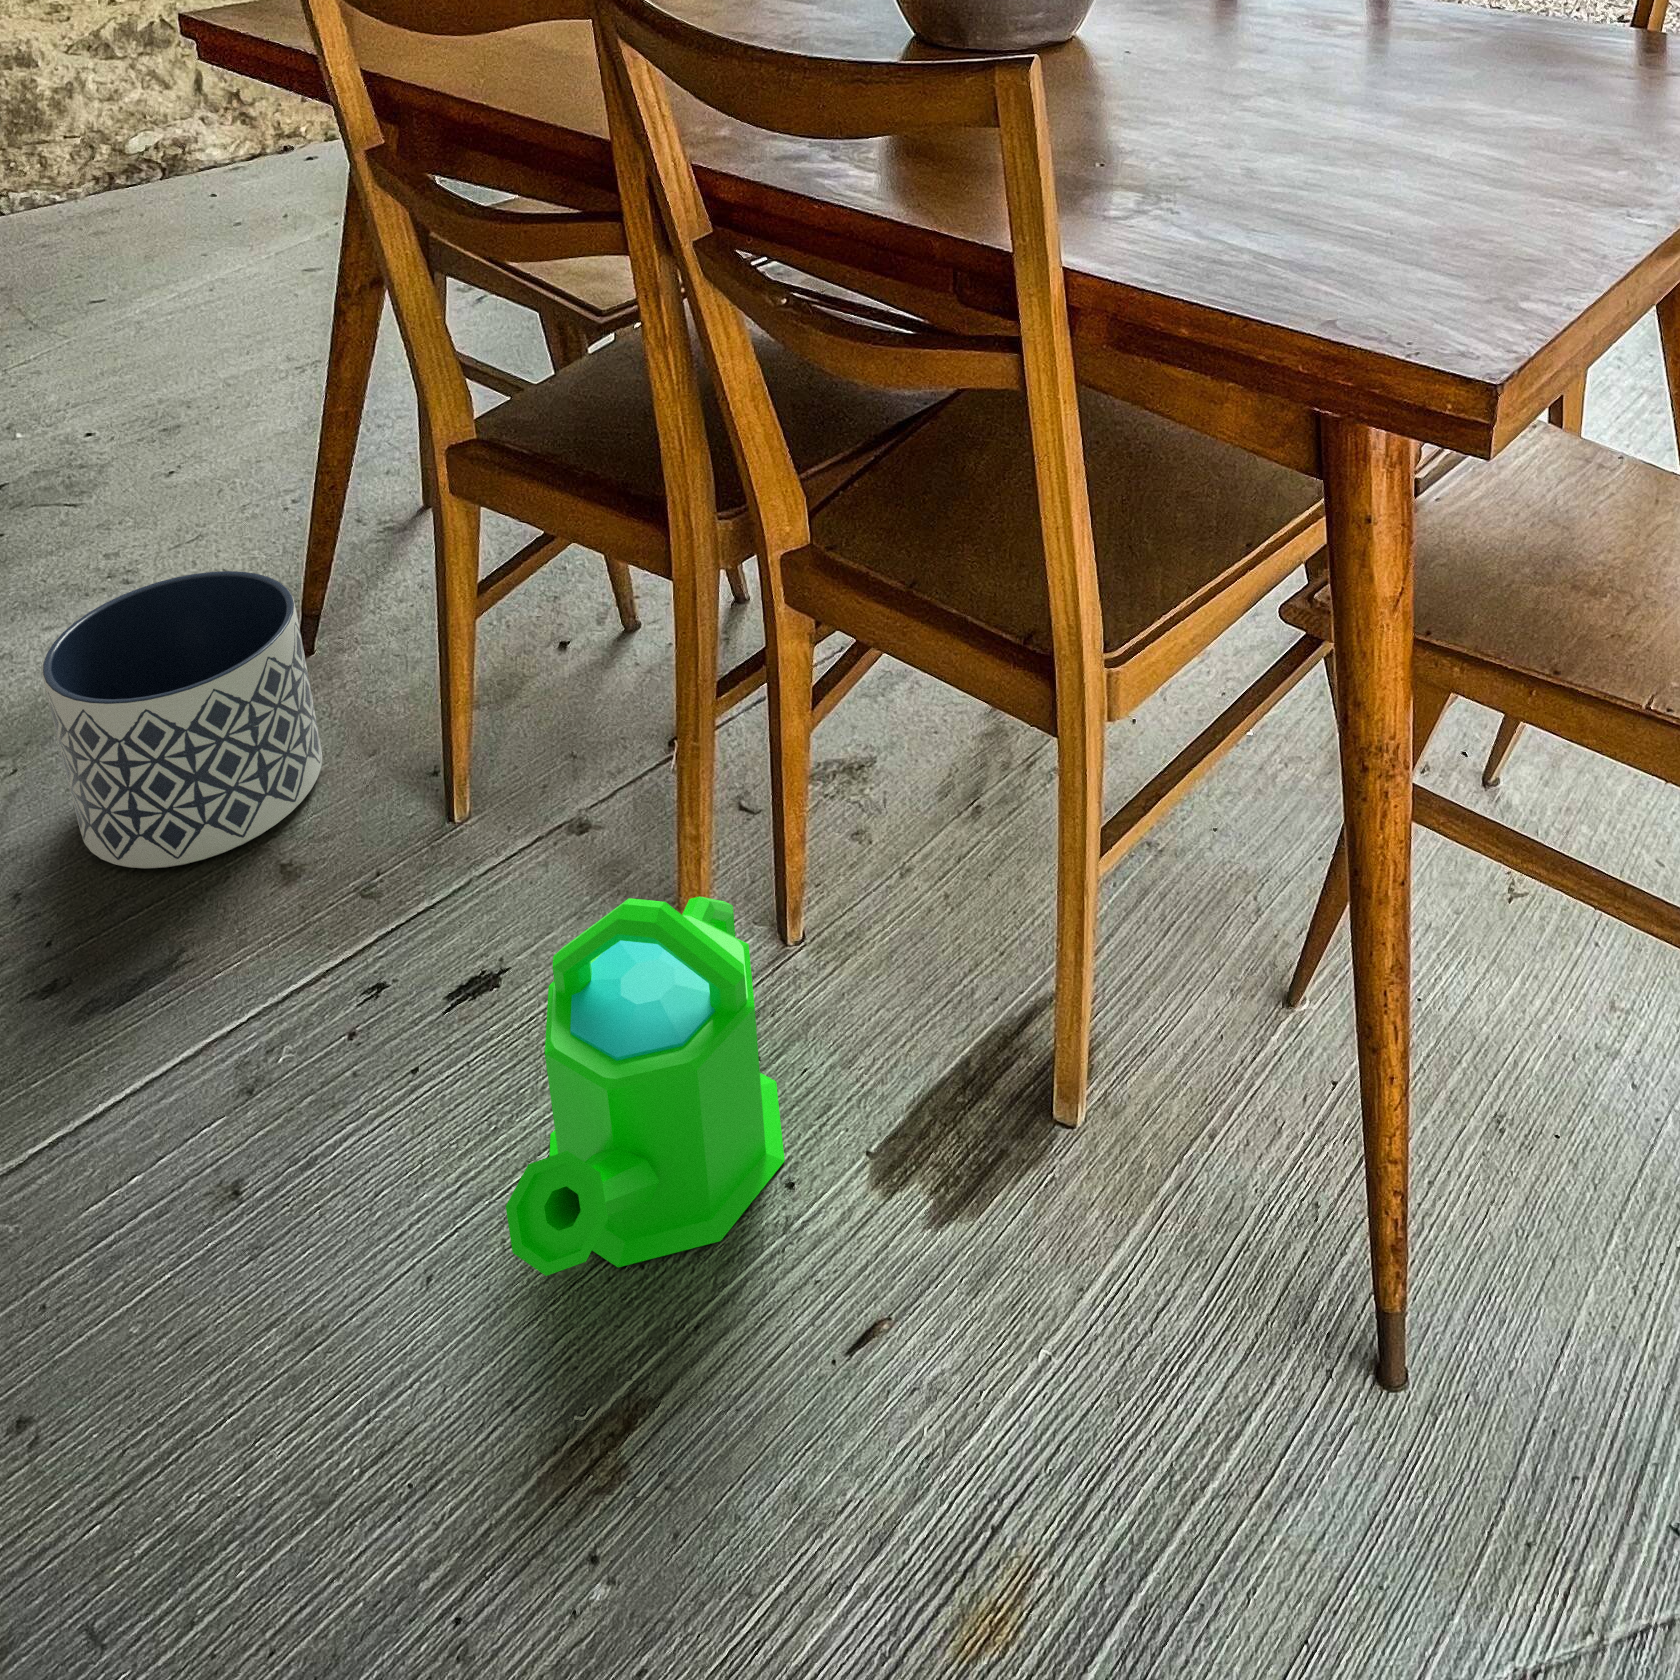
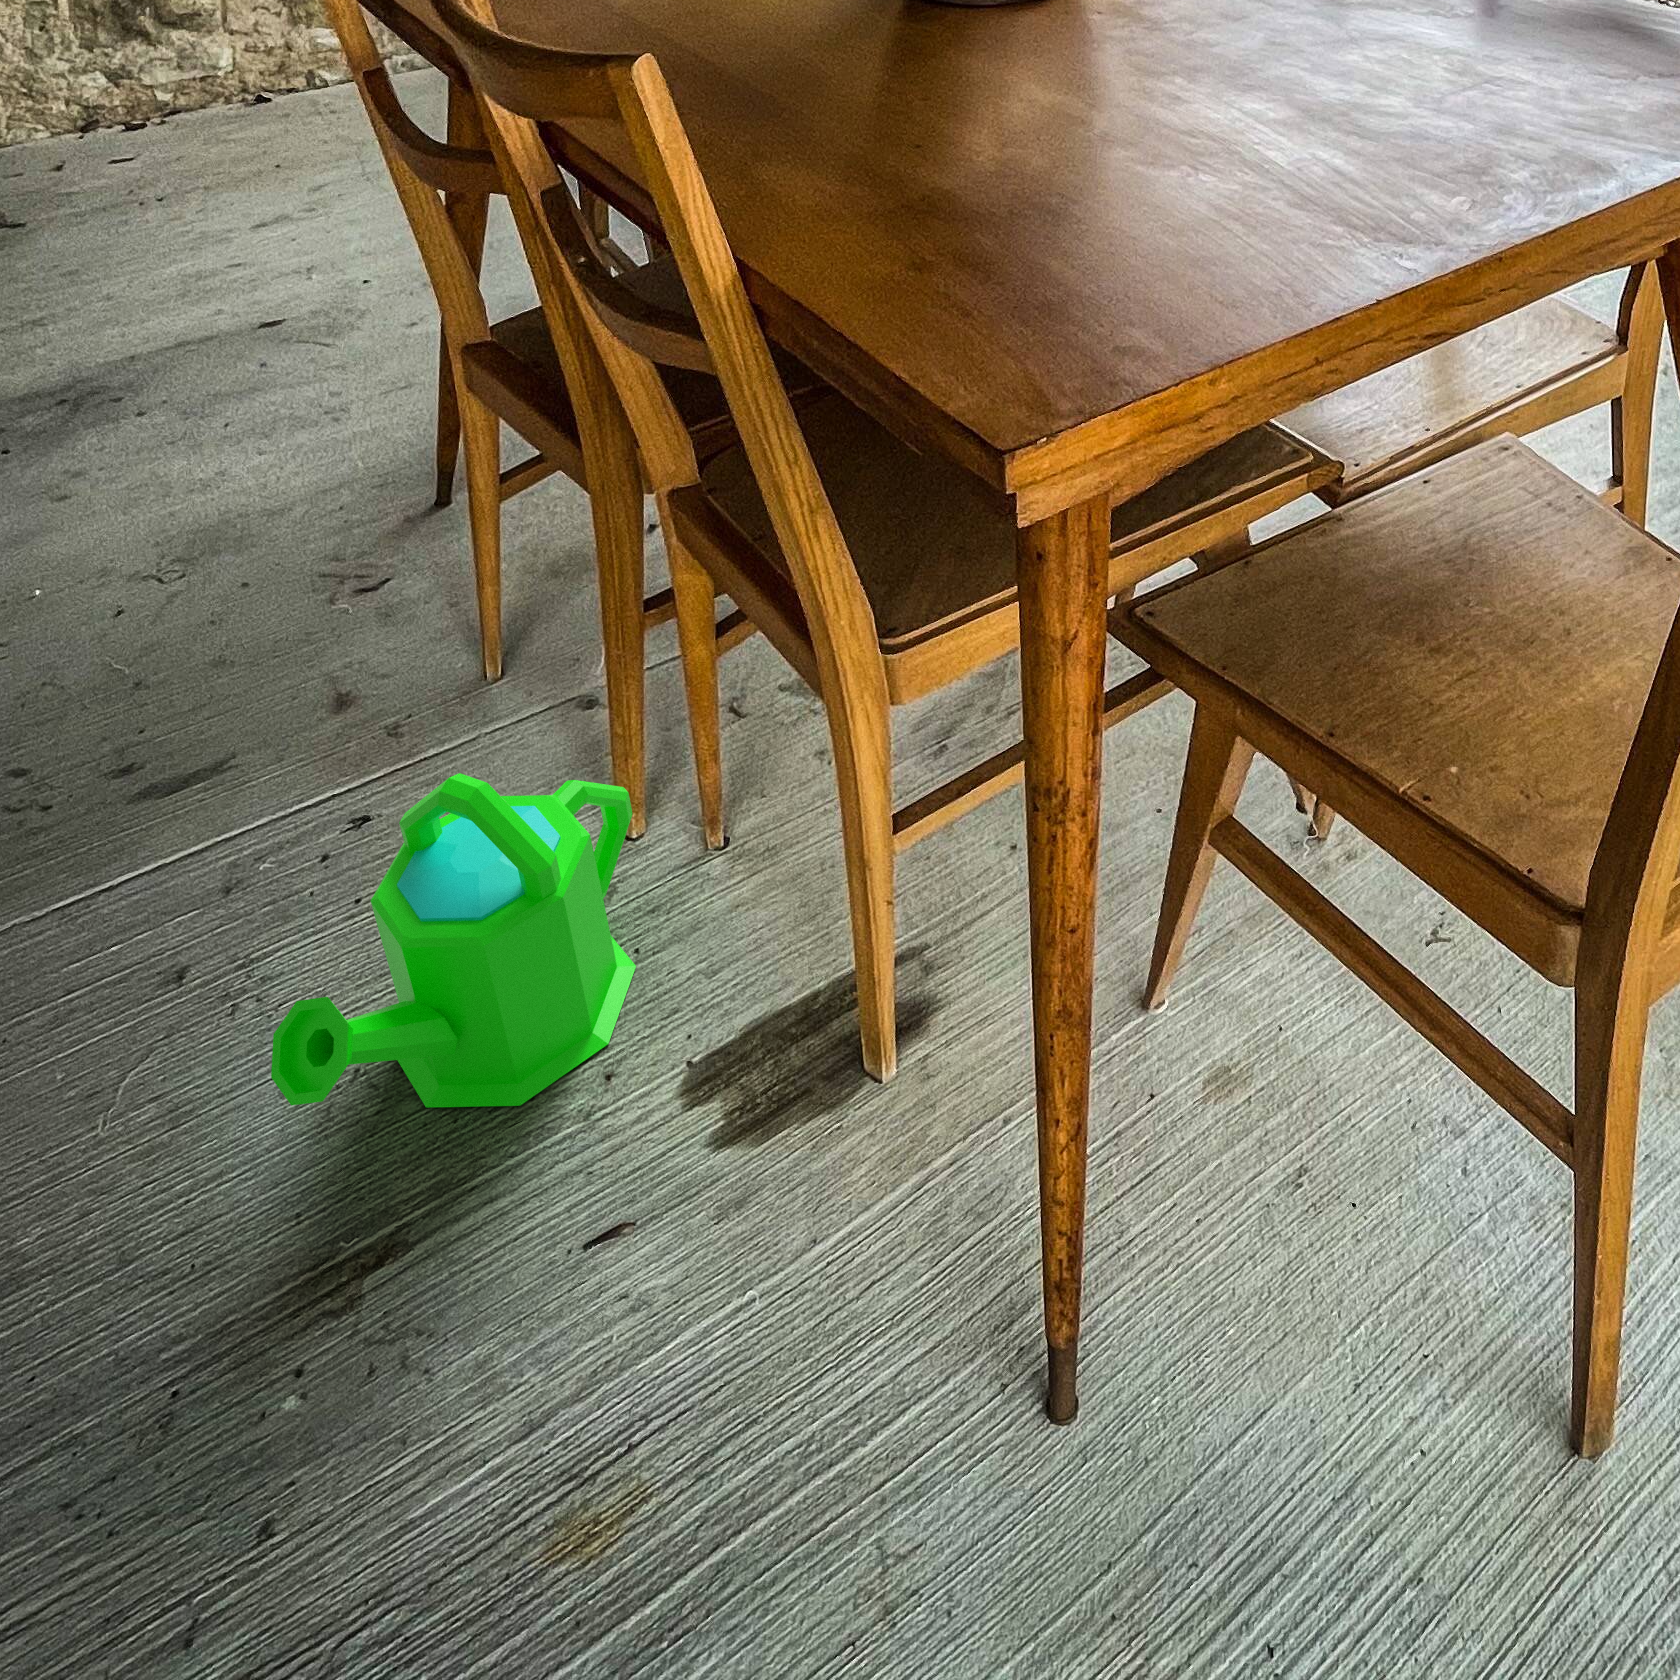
planter: present [42,571,322,868] -> none [153,412,408,665]

